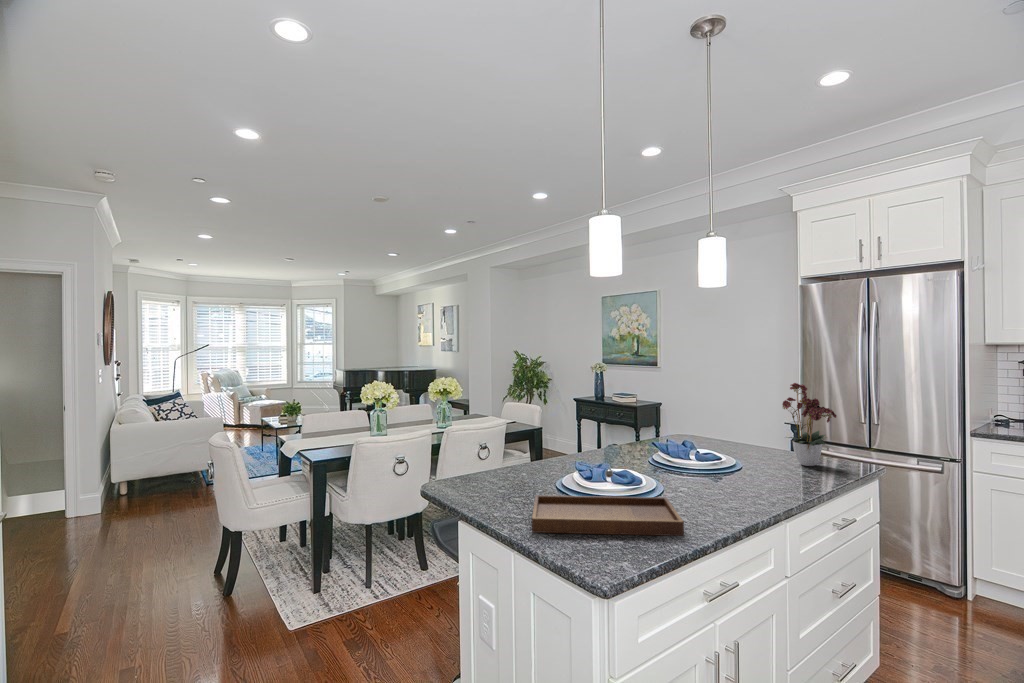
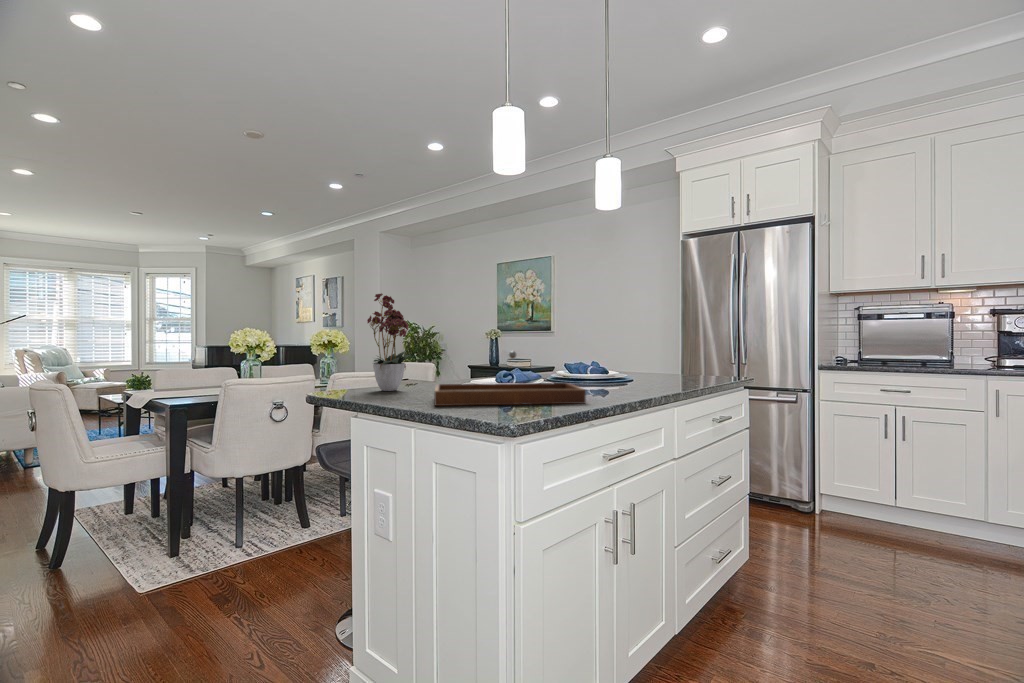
flower arrangement: present [782,383,837,466] -> present [367,293,409,391]

